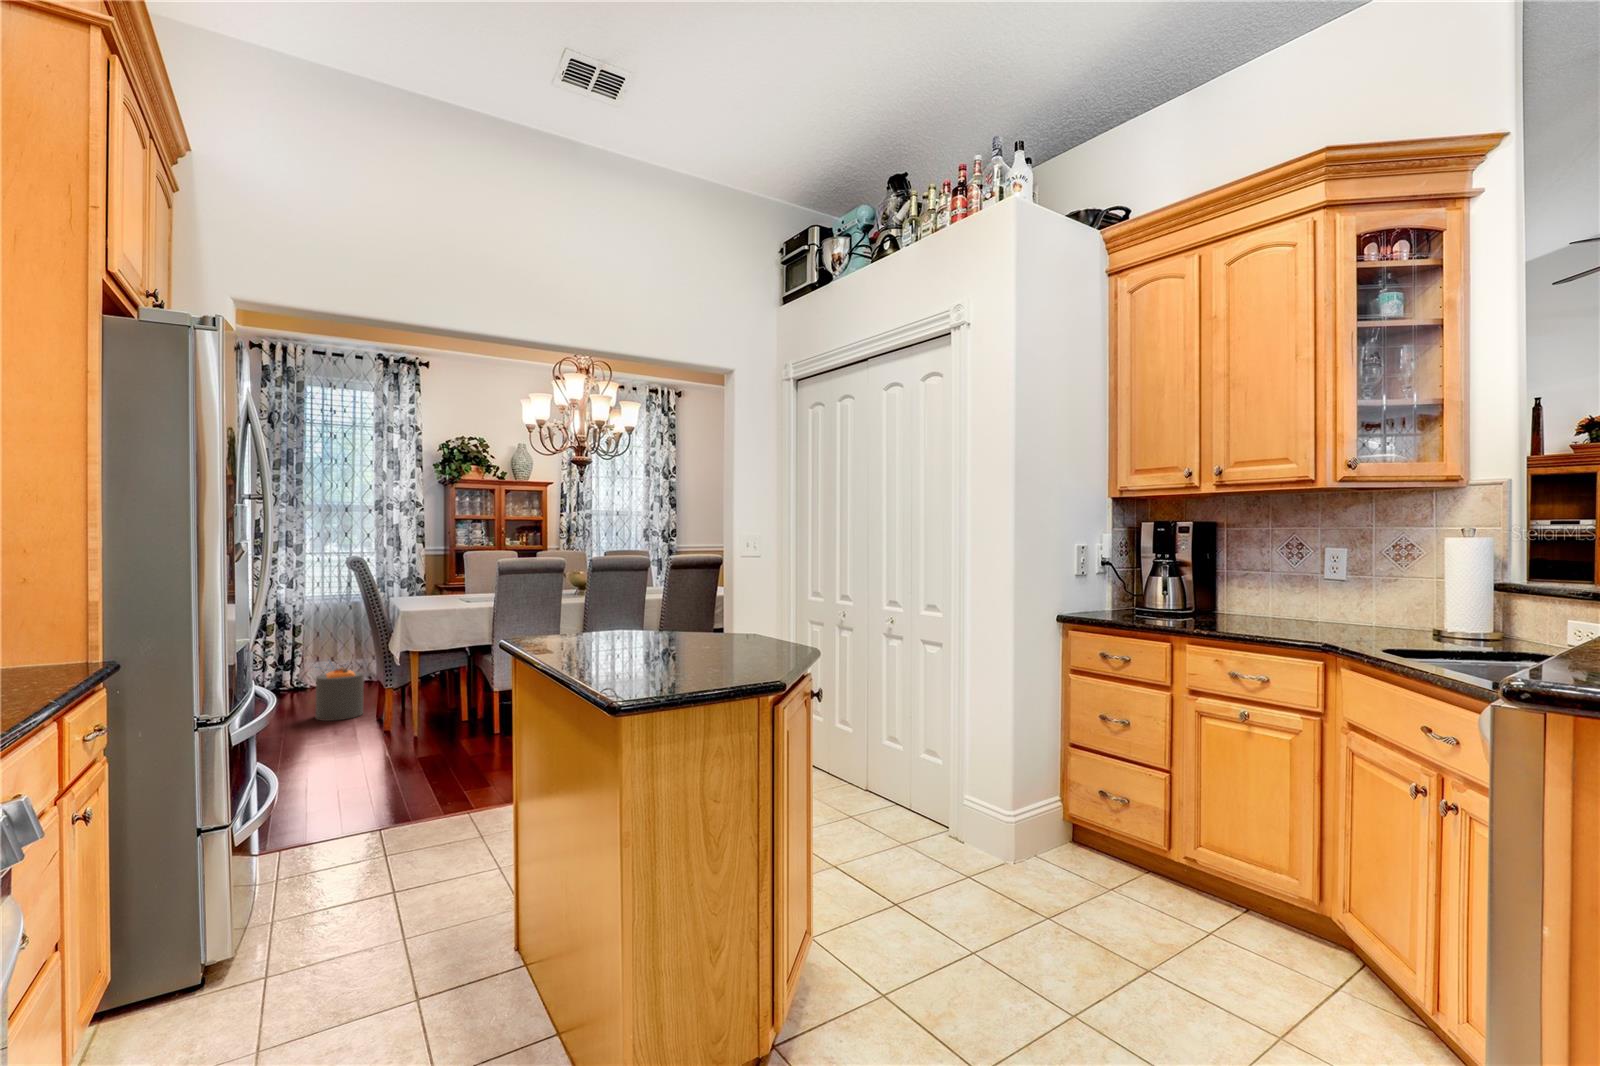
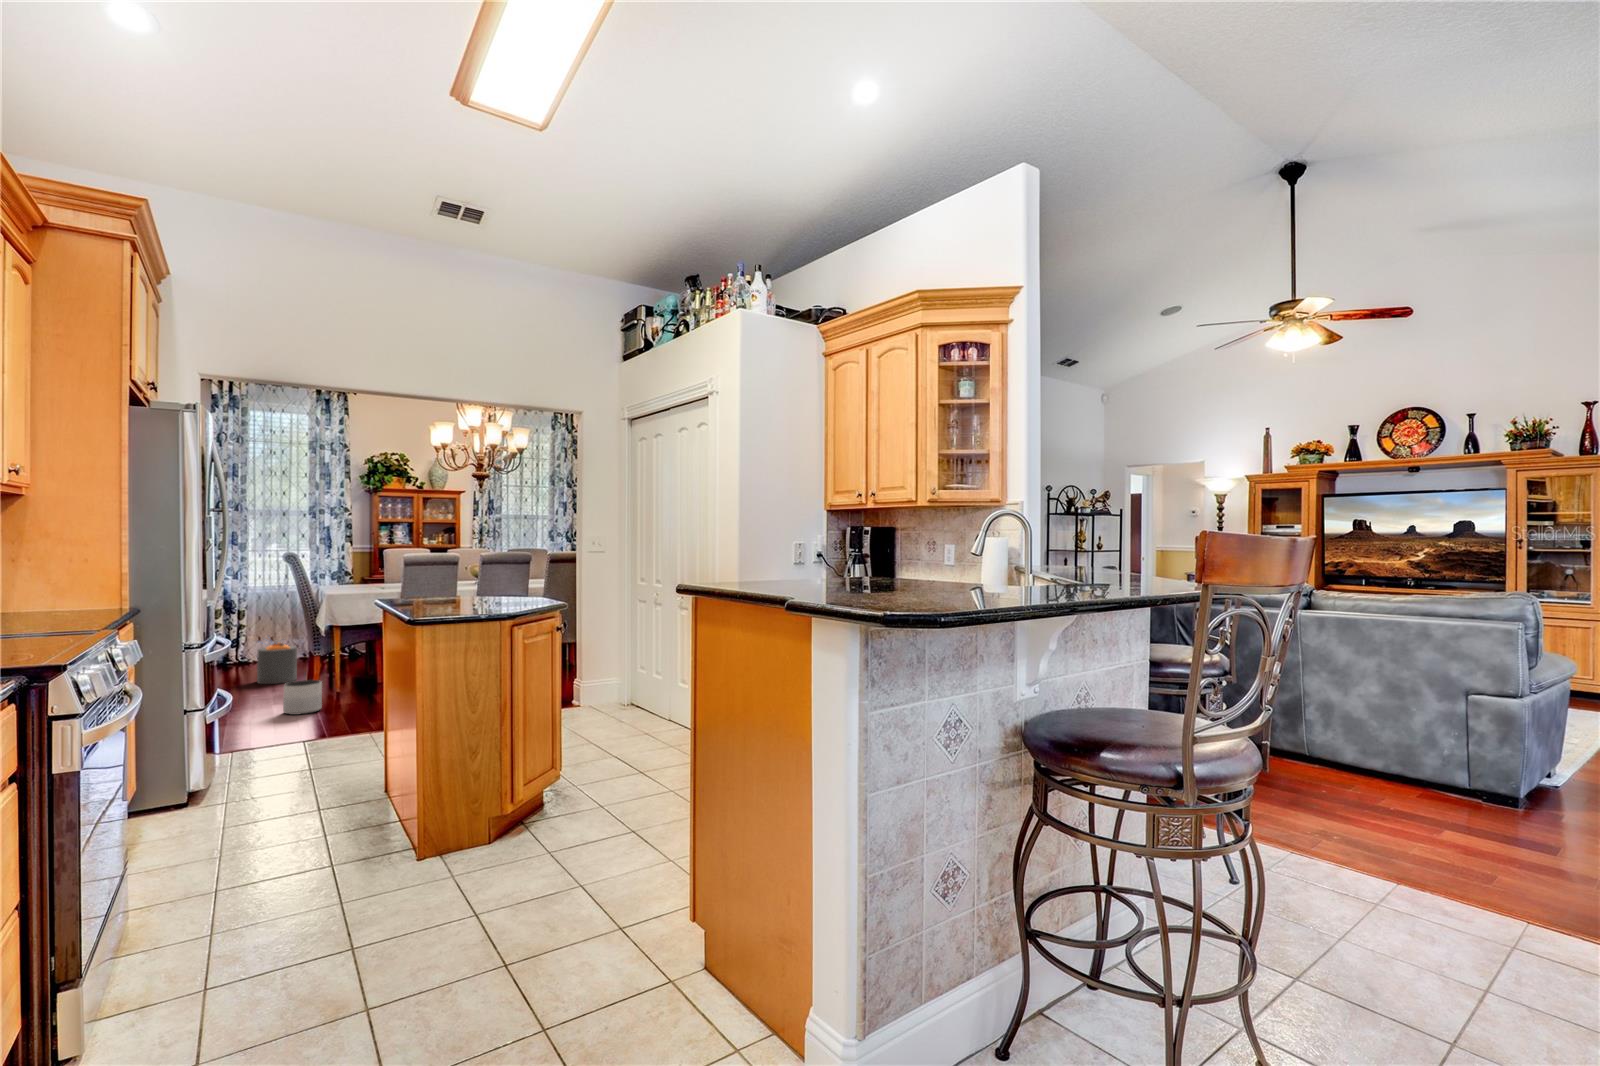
planter: none [349,726,399,775] -> present [283,680,322,715]

